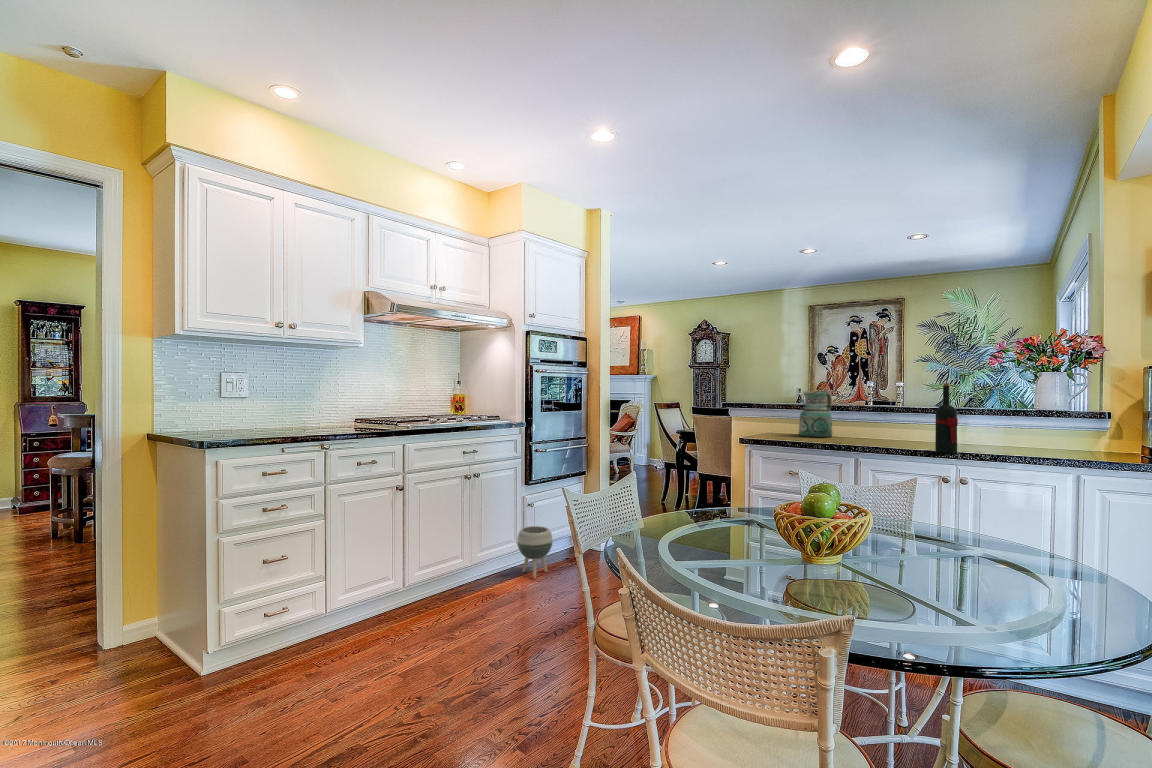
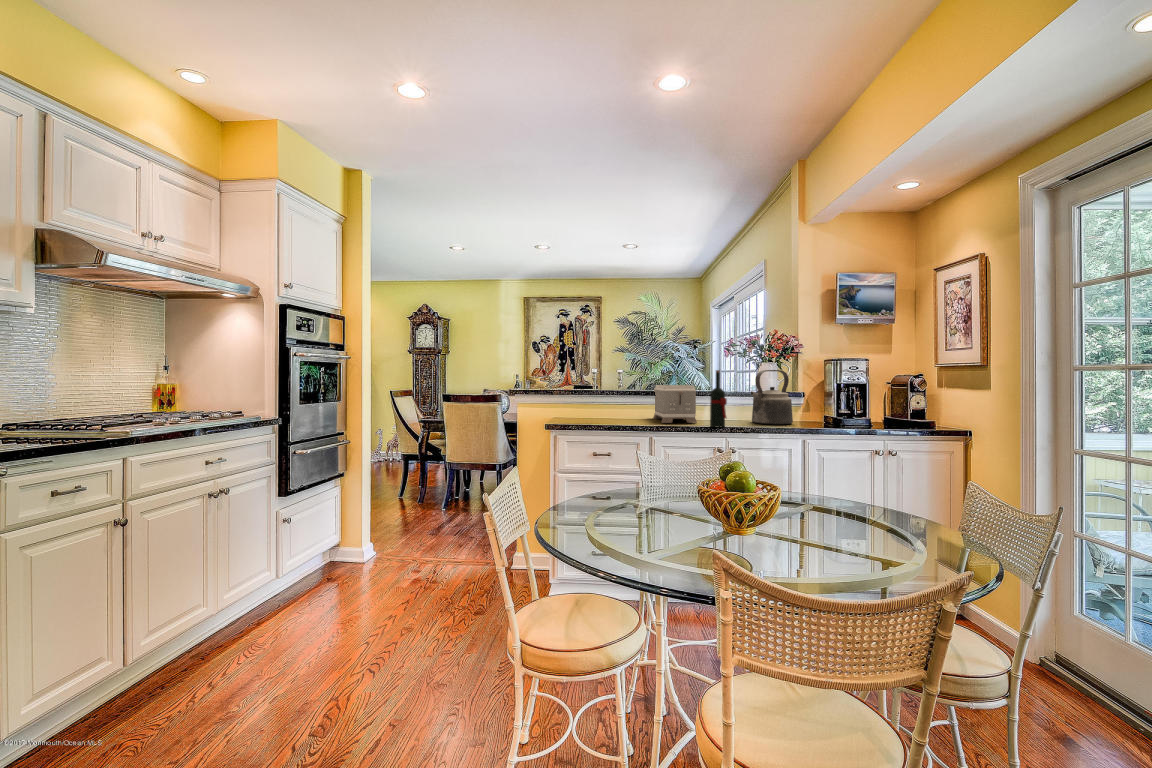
kettle: none [1006,383,1083,456] -> present [751,370,793,424]
ceramic pitcher: present [799,390,832,437] -> none [587,376,616,419]
toaster: none [878,401,925,447] -> present [653,385,697,423]
planter: present [517,526,553,579] -> none [278,544,327,609]

